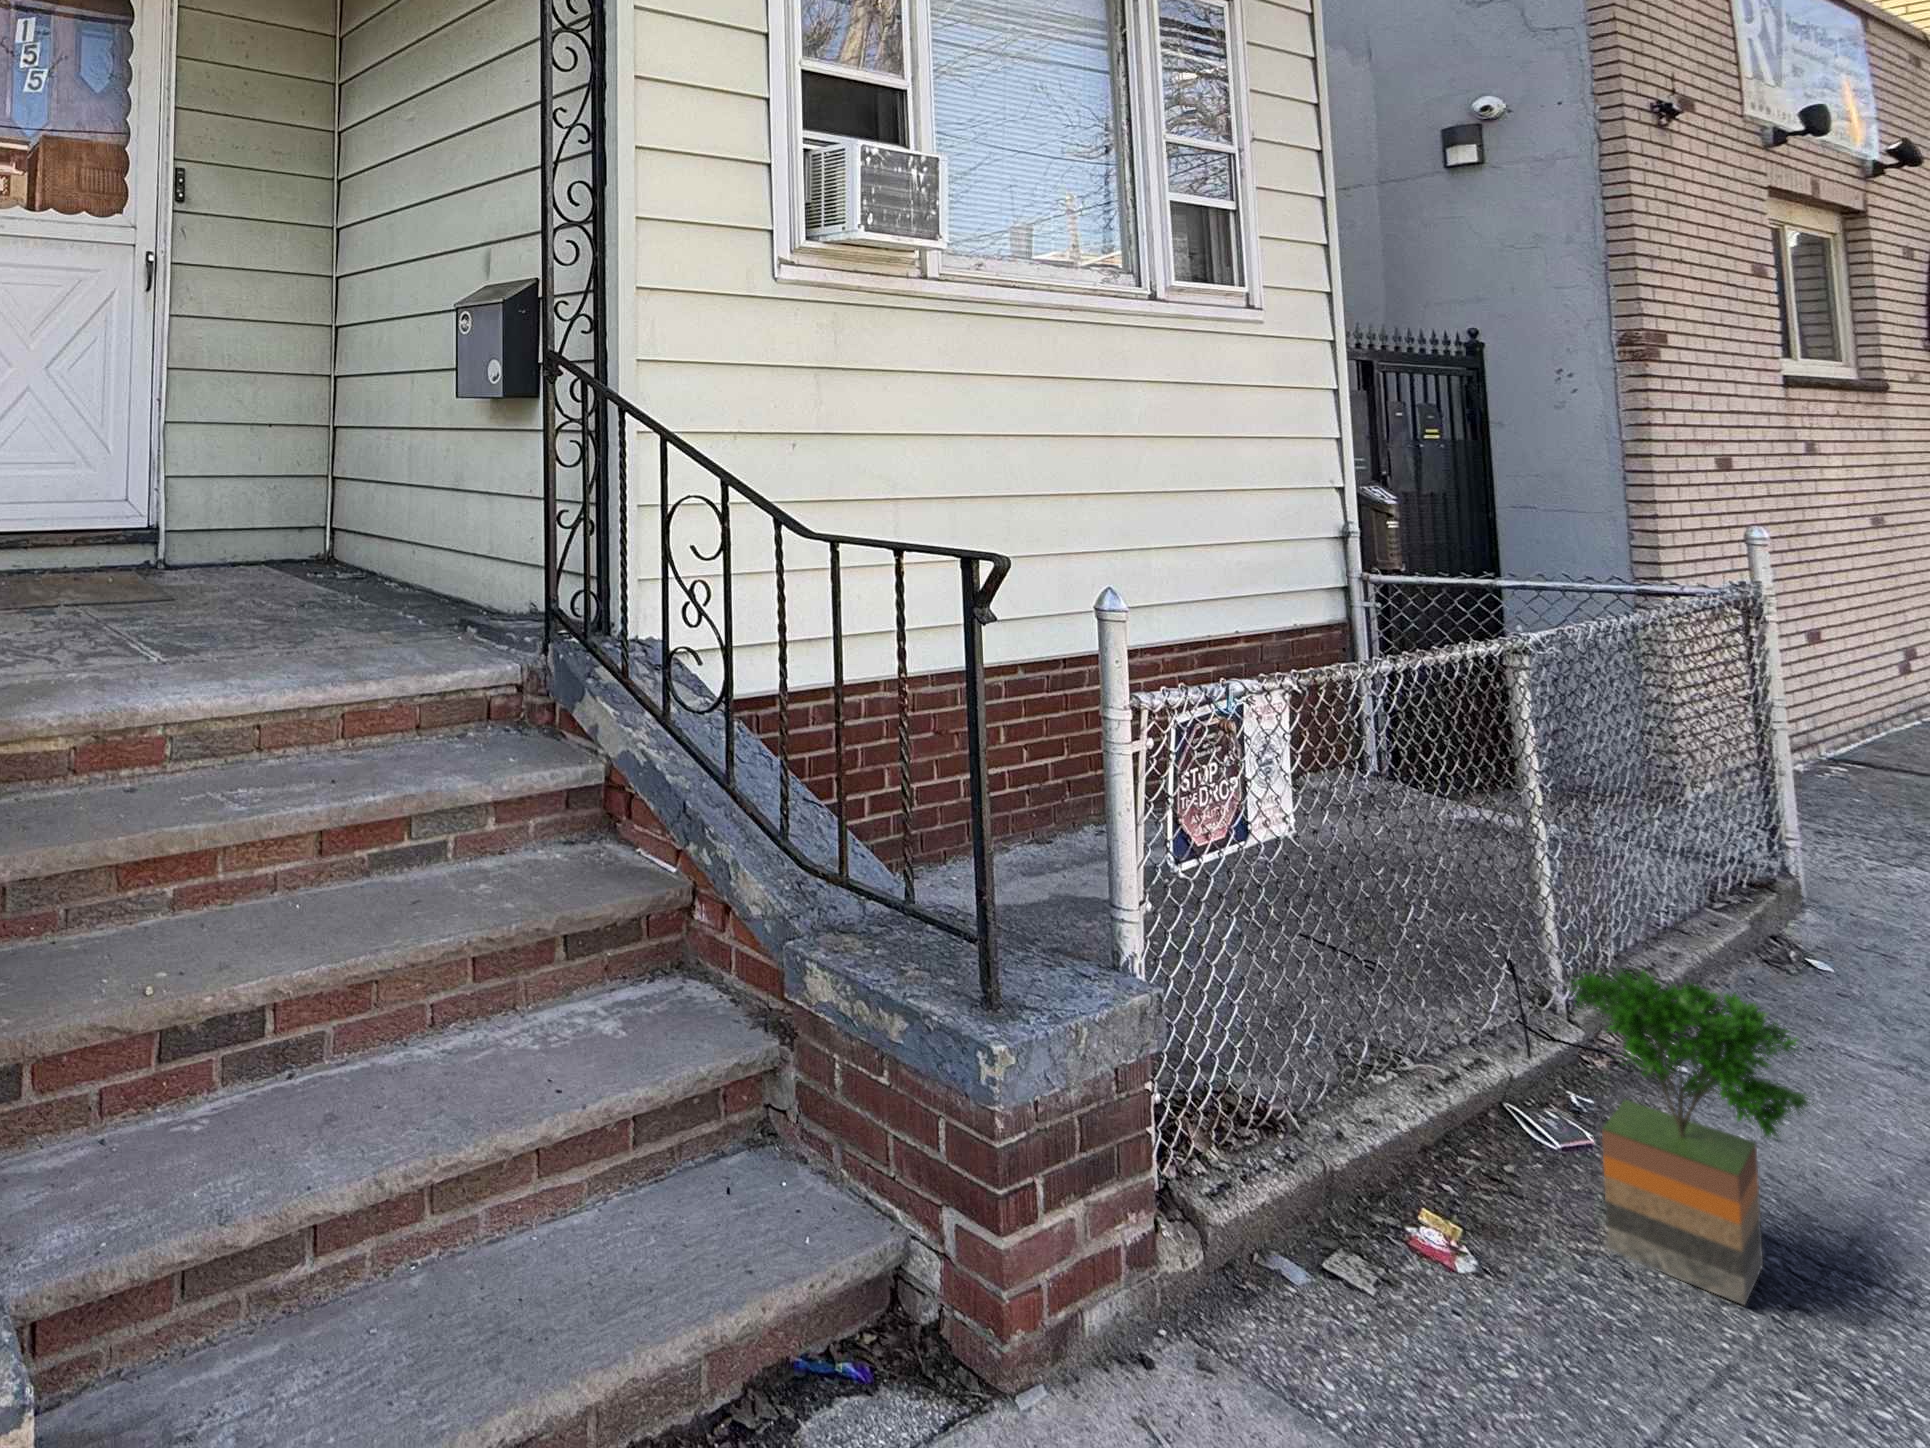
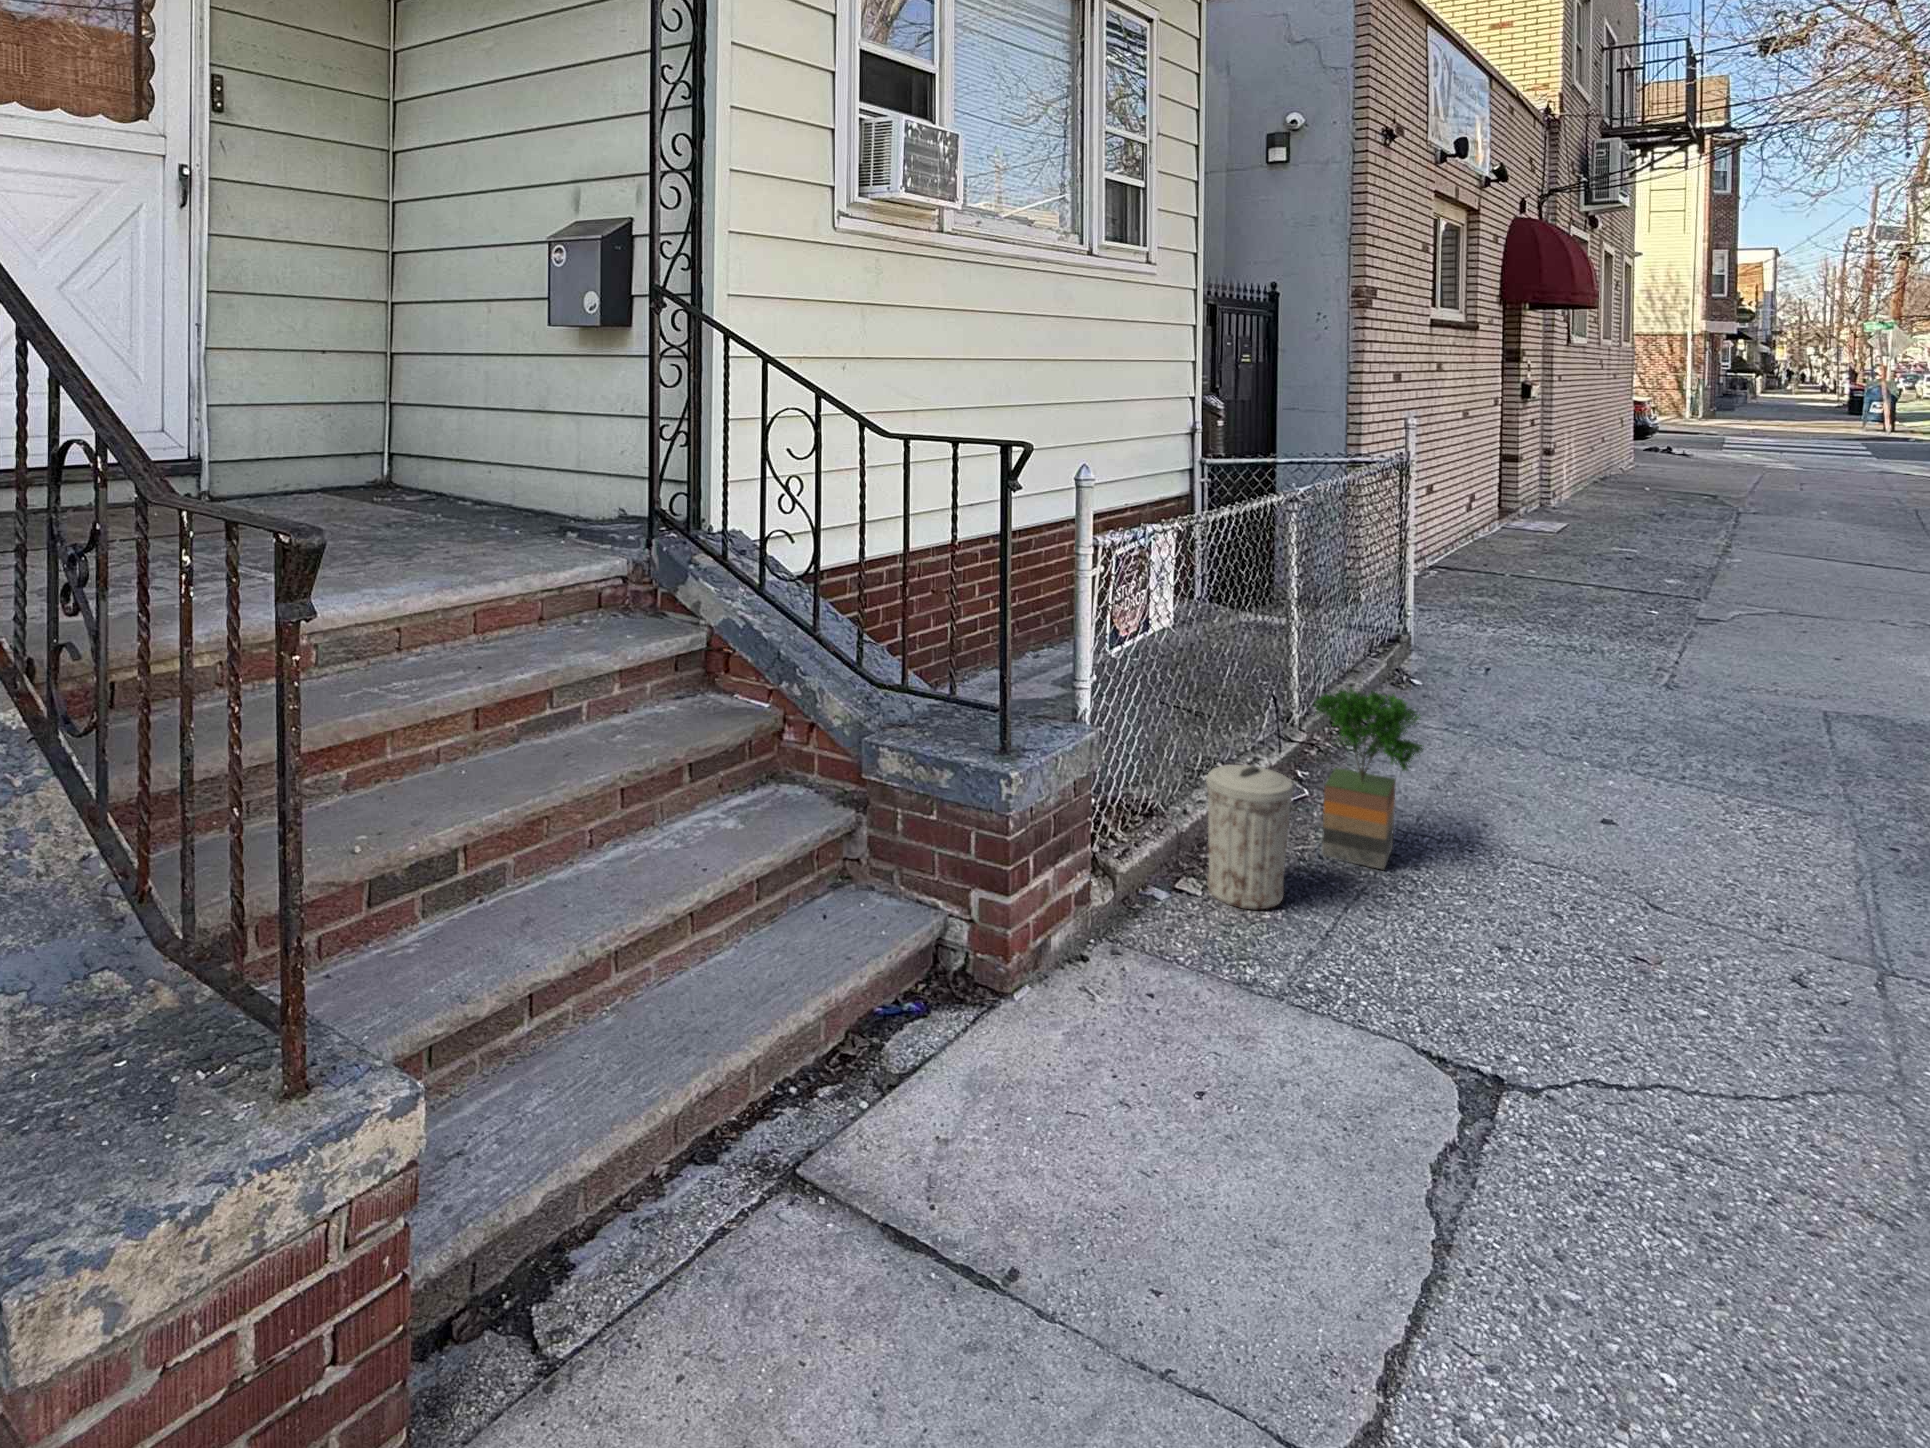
trash can: none [1359,1067,1529,1330] -> present [1206,765,1294,909]

